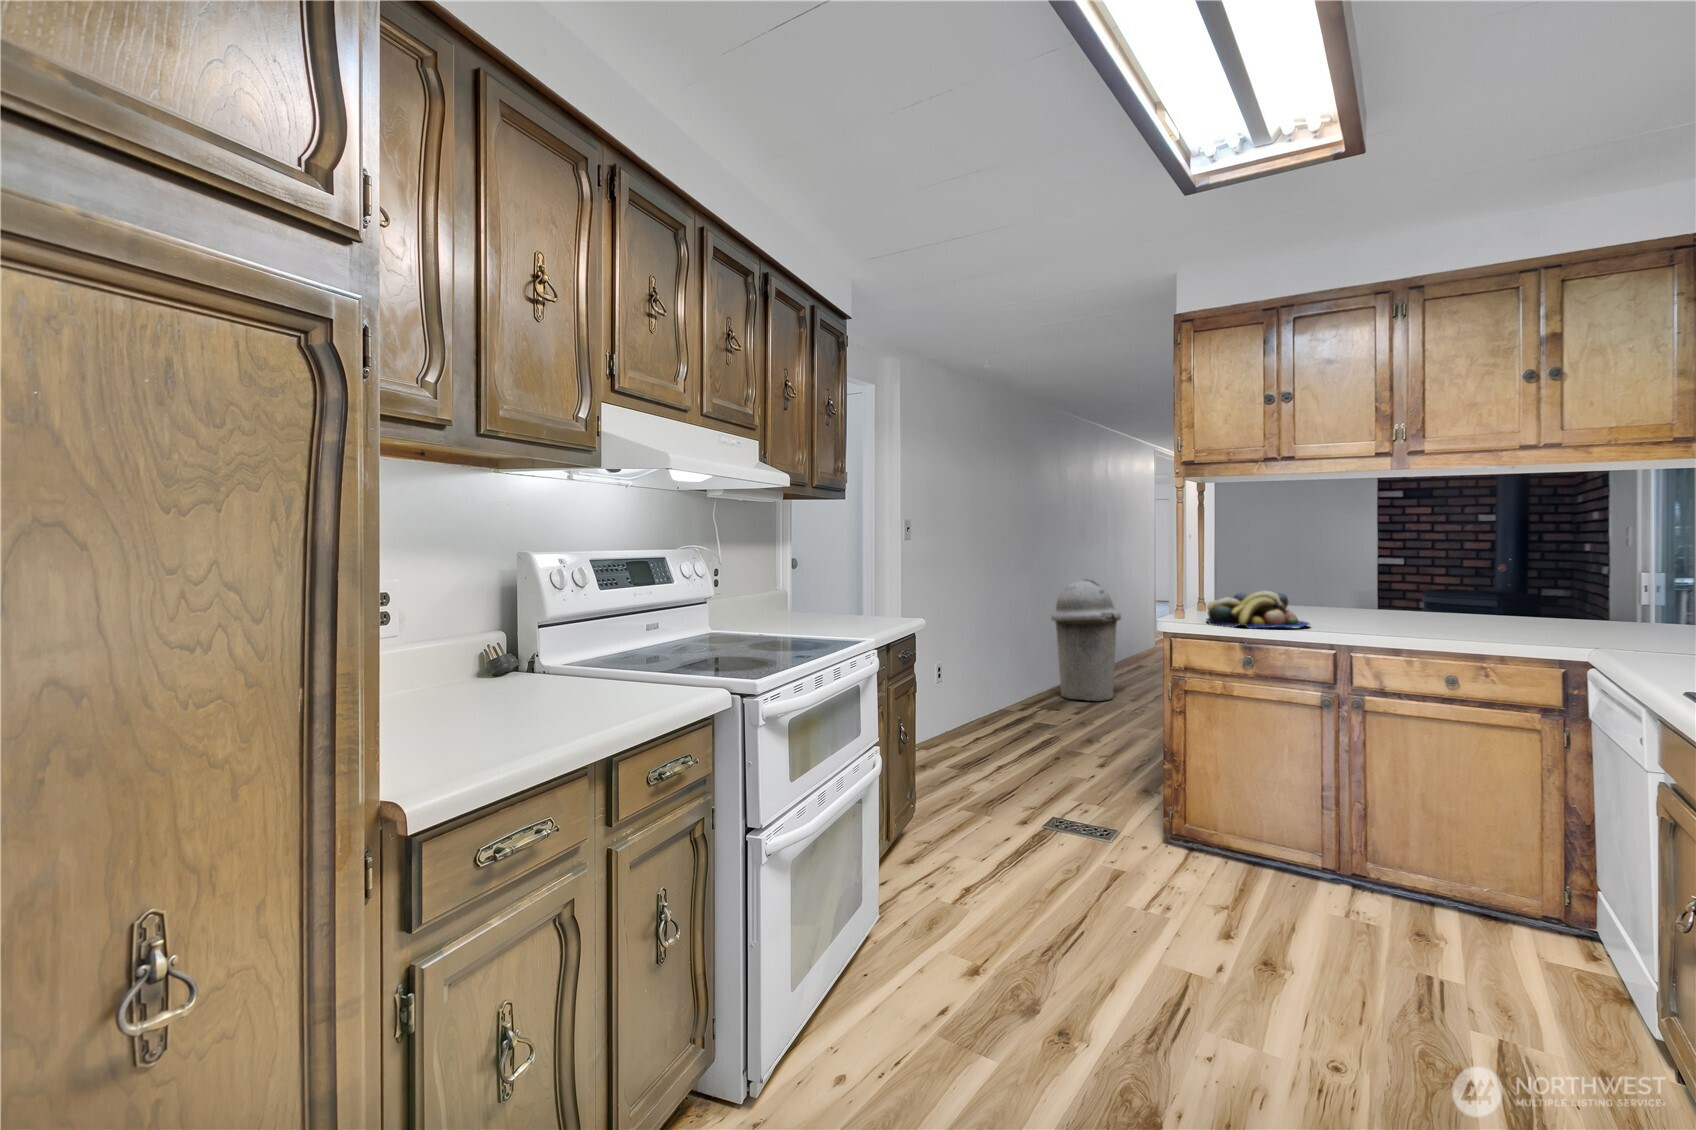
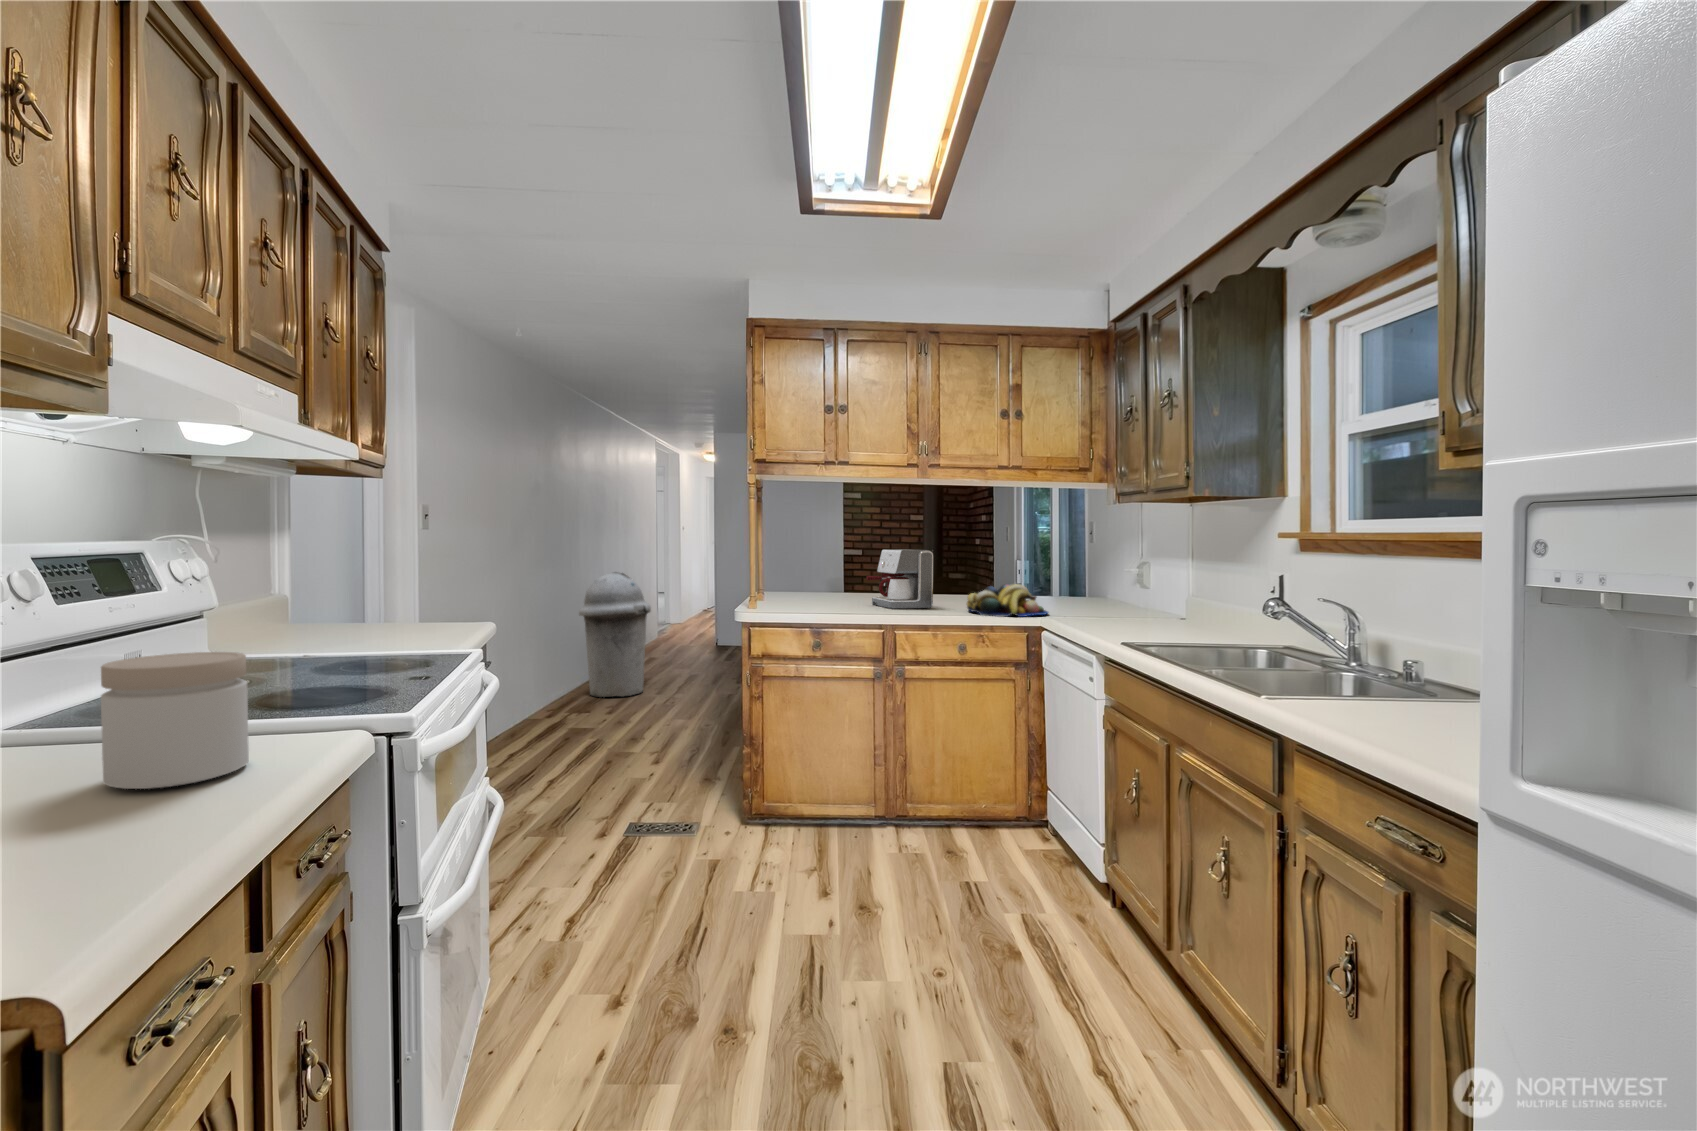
coffee maker: none [1330,554,1426,628] -> present [866,549,933,609]
fruit bowl: present [1206,591,1309,628] -> present [967,584,1048,617]
jar: none [587,624,660,706] -> present [101,652,249,789]

